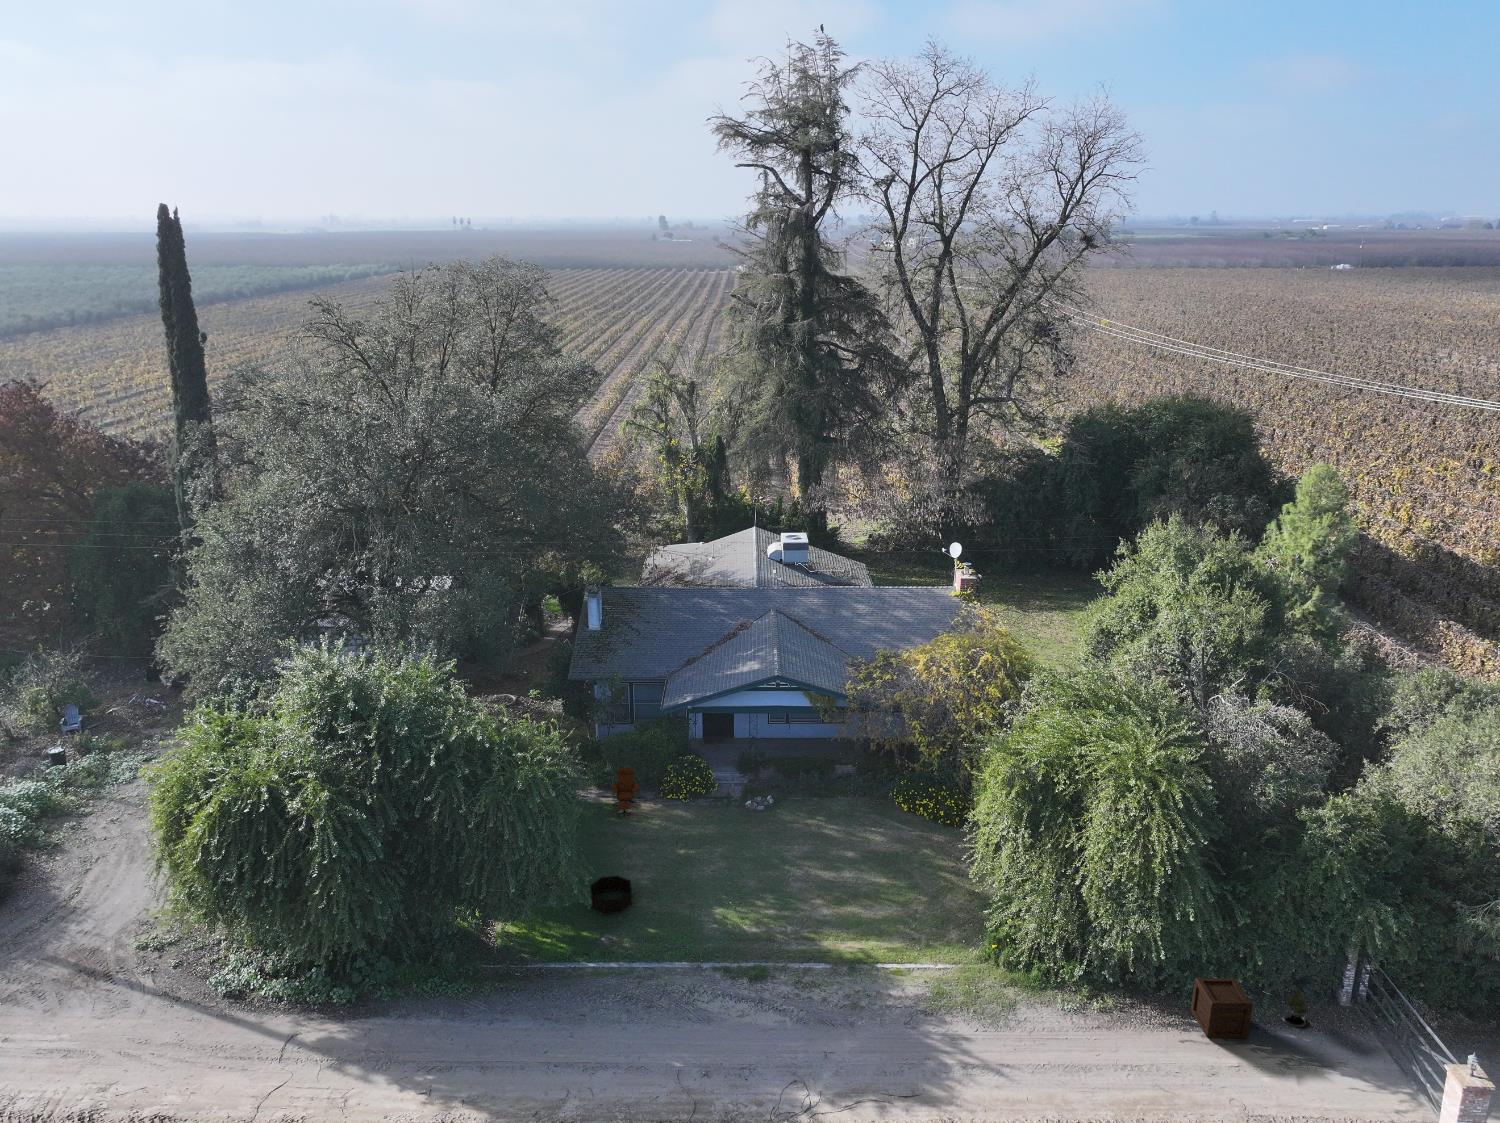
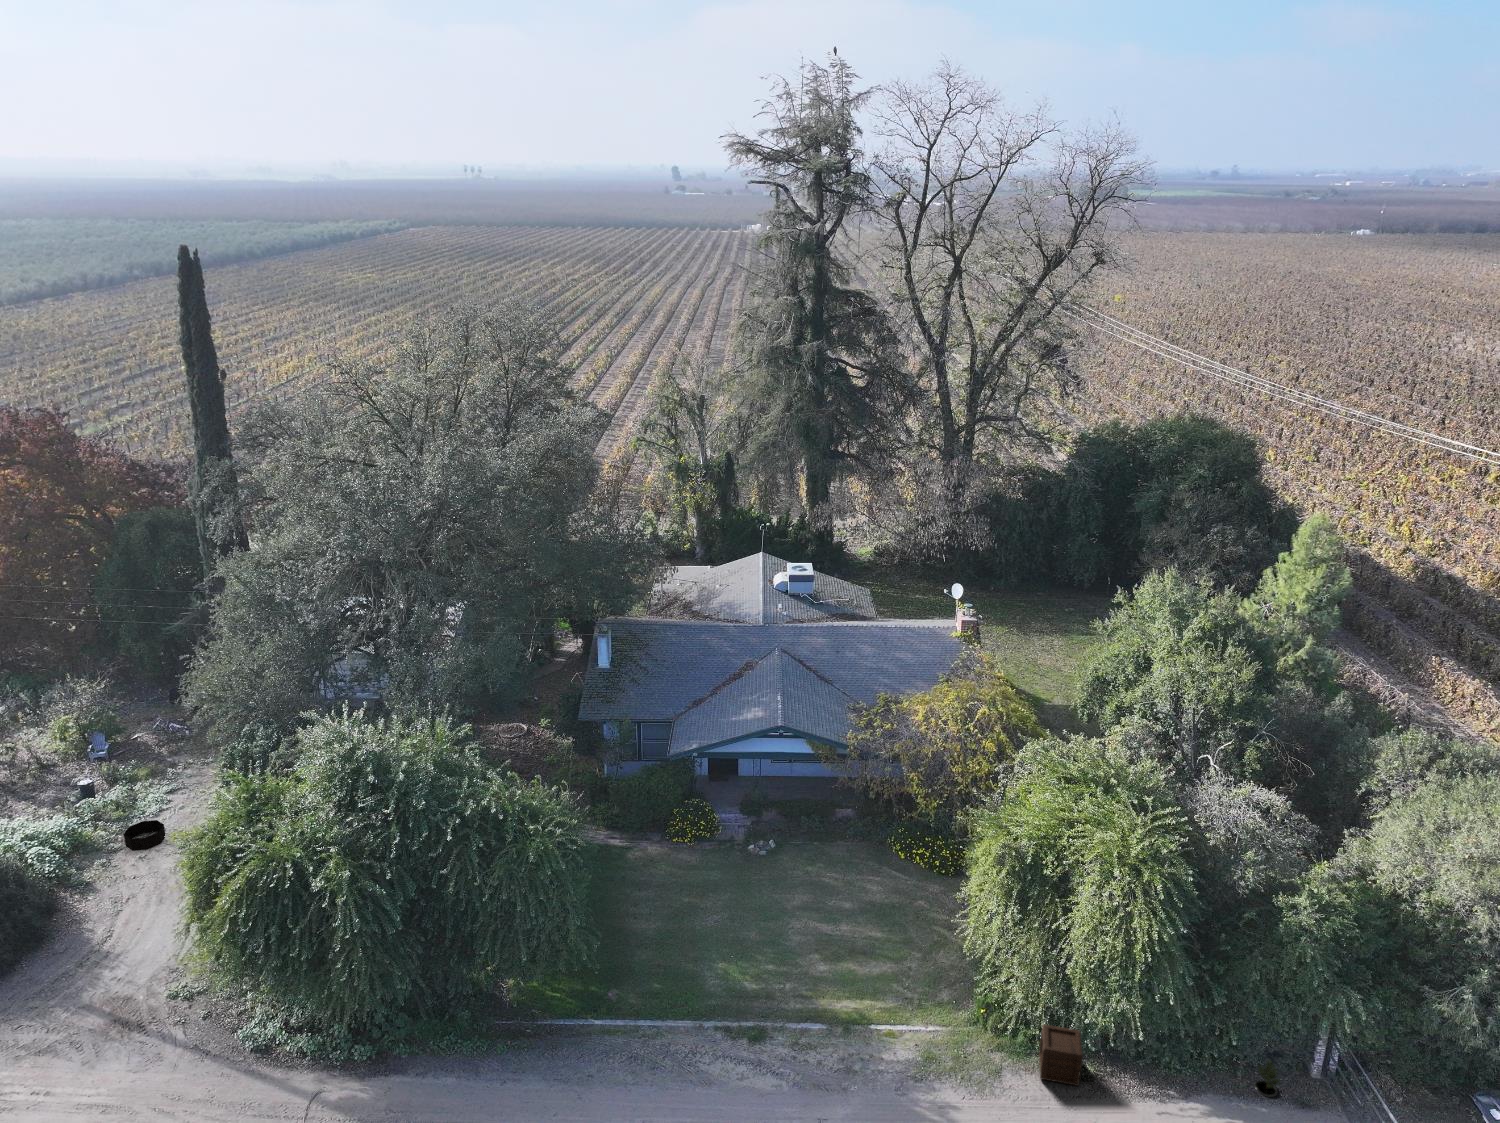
lounge chair: present [611,768,639,816] -> none [618,813,645,865]
basket: present [590,876,632,915] -> present [124,820,166,851]
wooden crate: present [1191,978,1253,1038] -> present [1039,1024,1083,1086]

